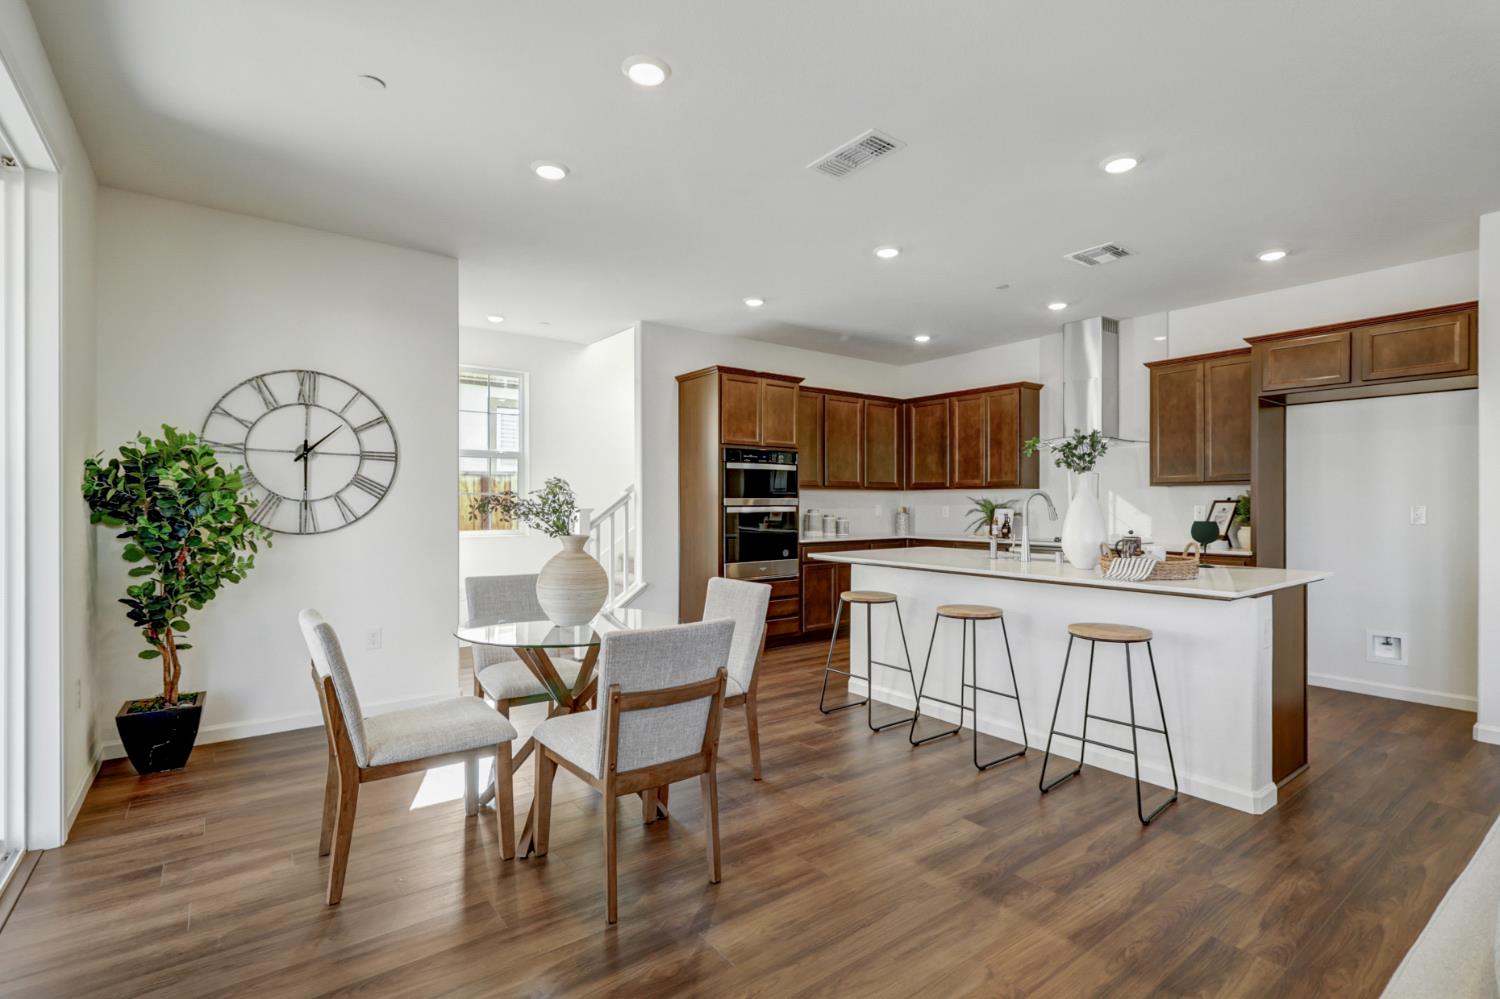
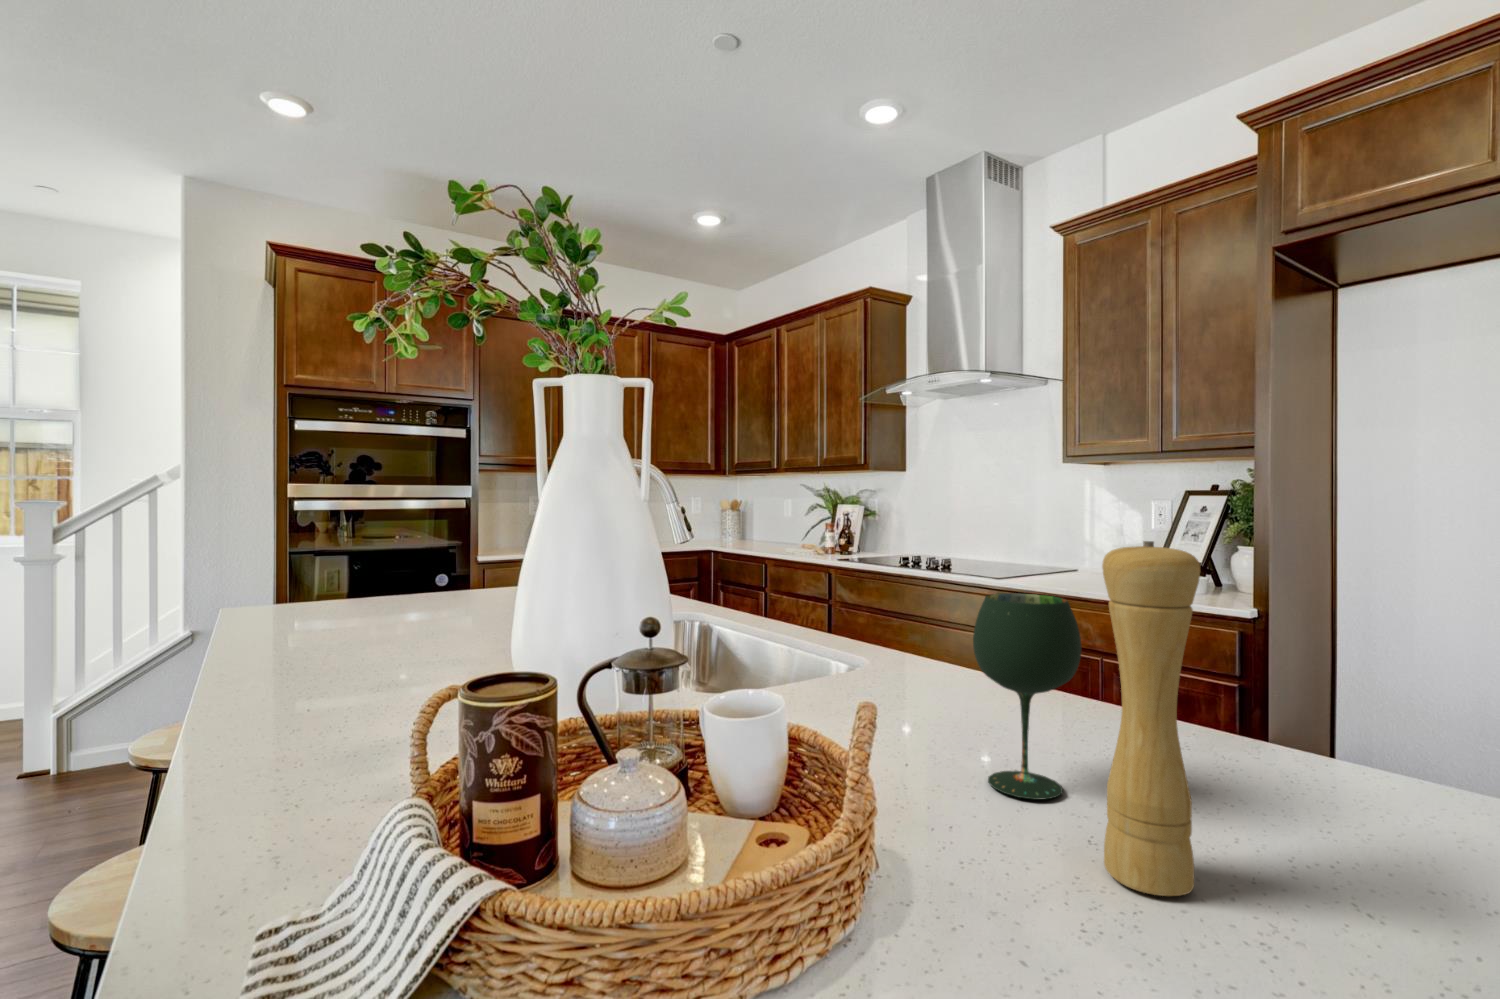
pepper mill: none [1231,505,1251,570] -> present [1102,541,1200,896]

